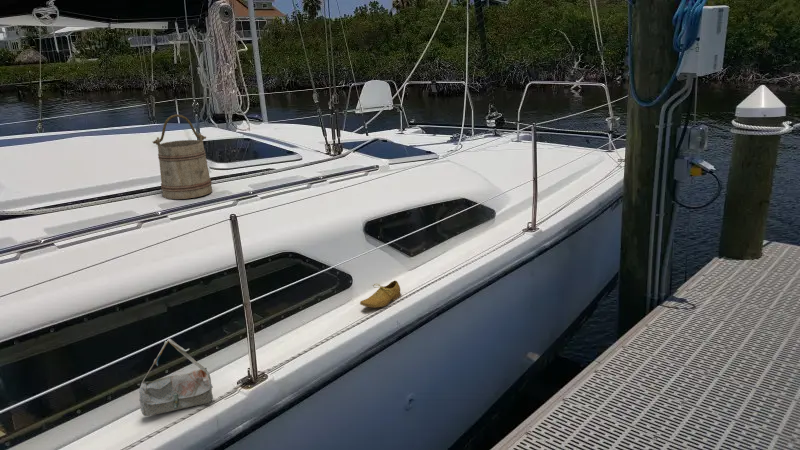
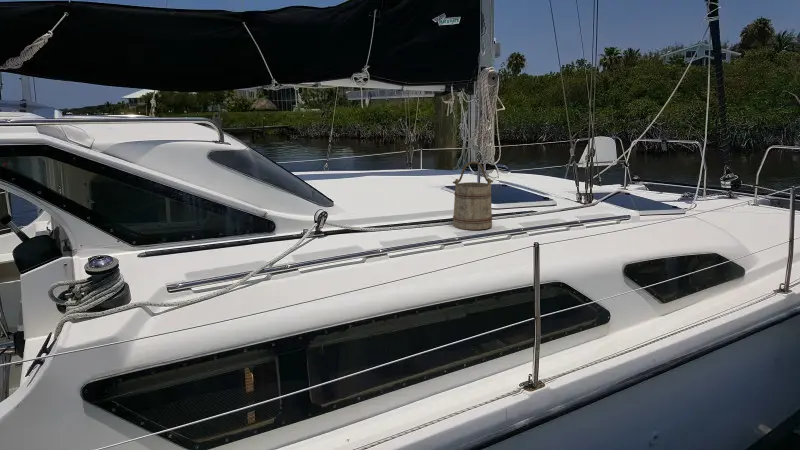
shoe: present [360,281,401,308] -> none [617,321,653,343]
bag: present [139,339,213,416] -> none [448,338,505,398]

